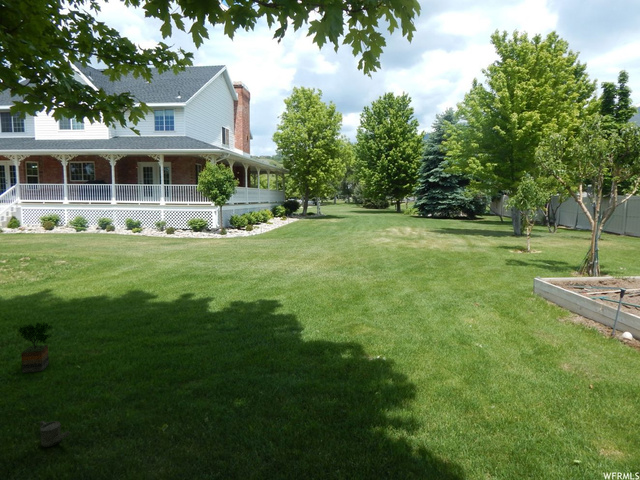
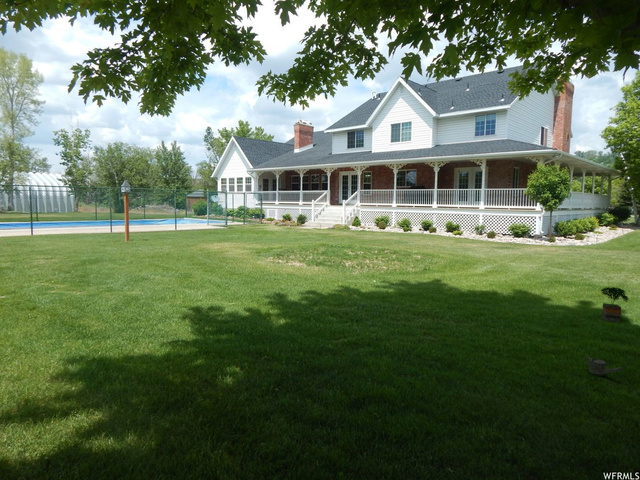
potted tree: present [18,322,53,373] -> present [601,287,628,322]

